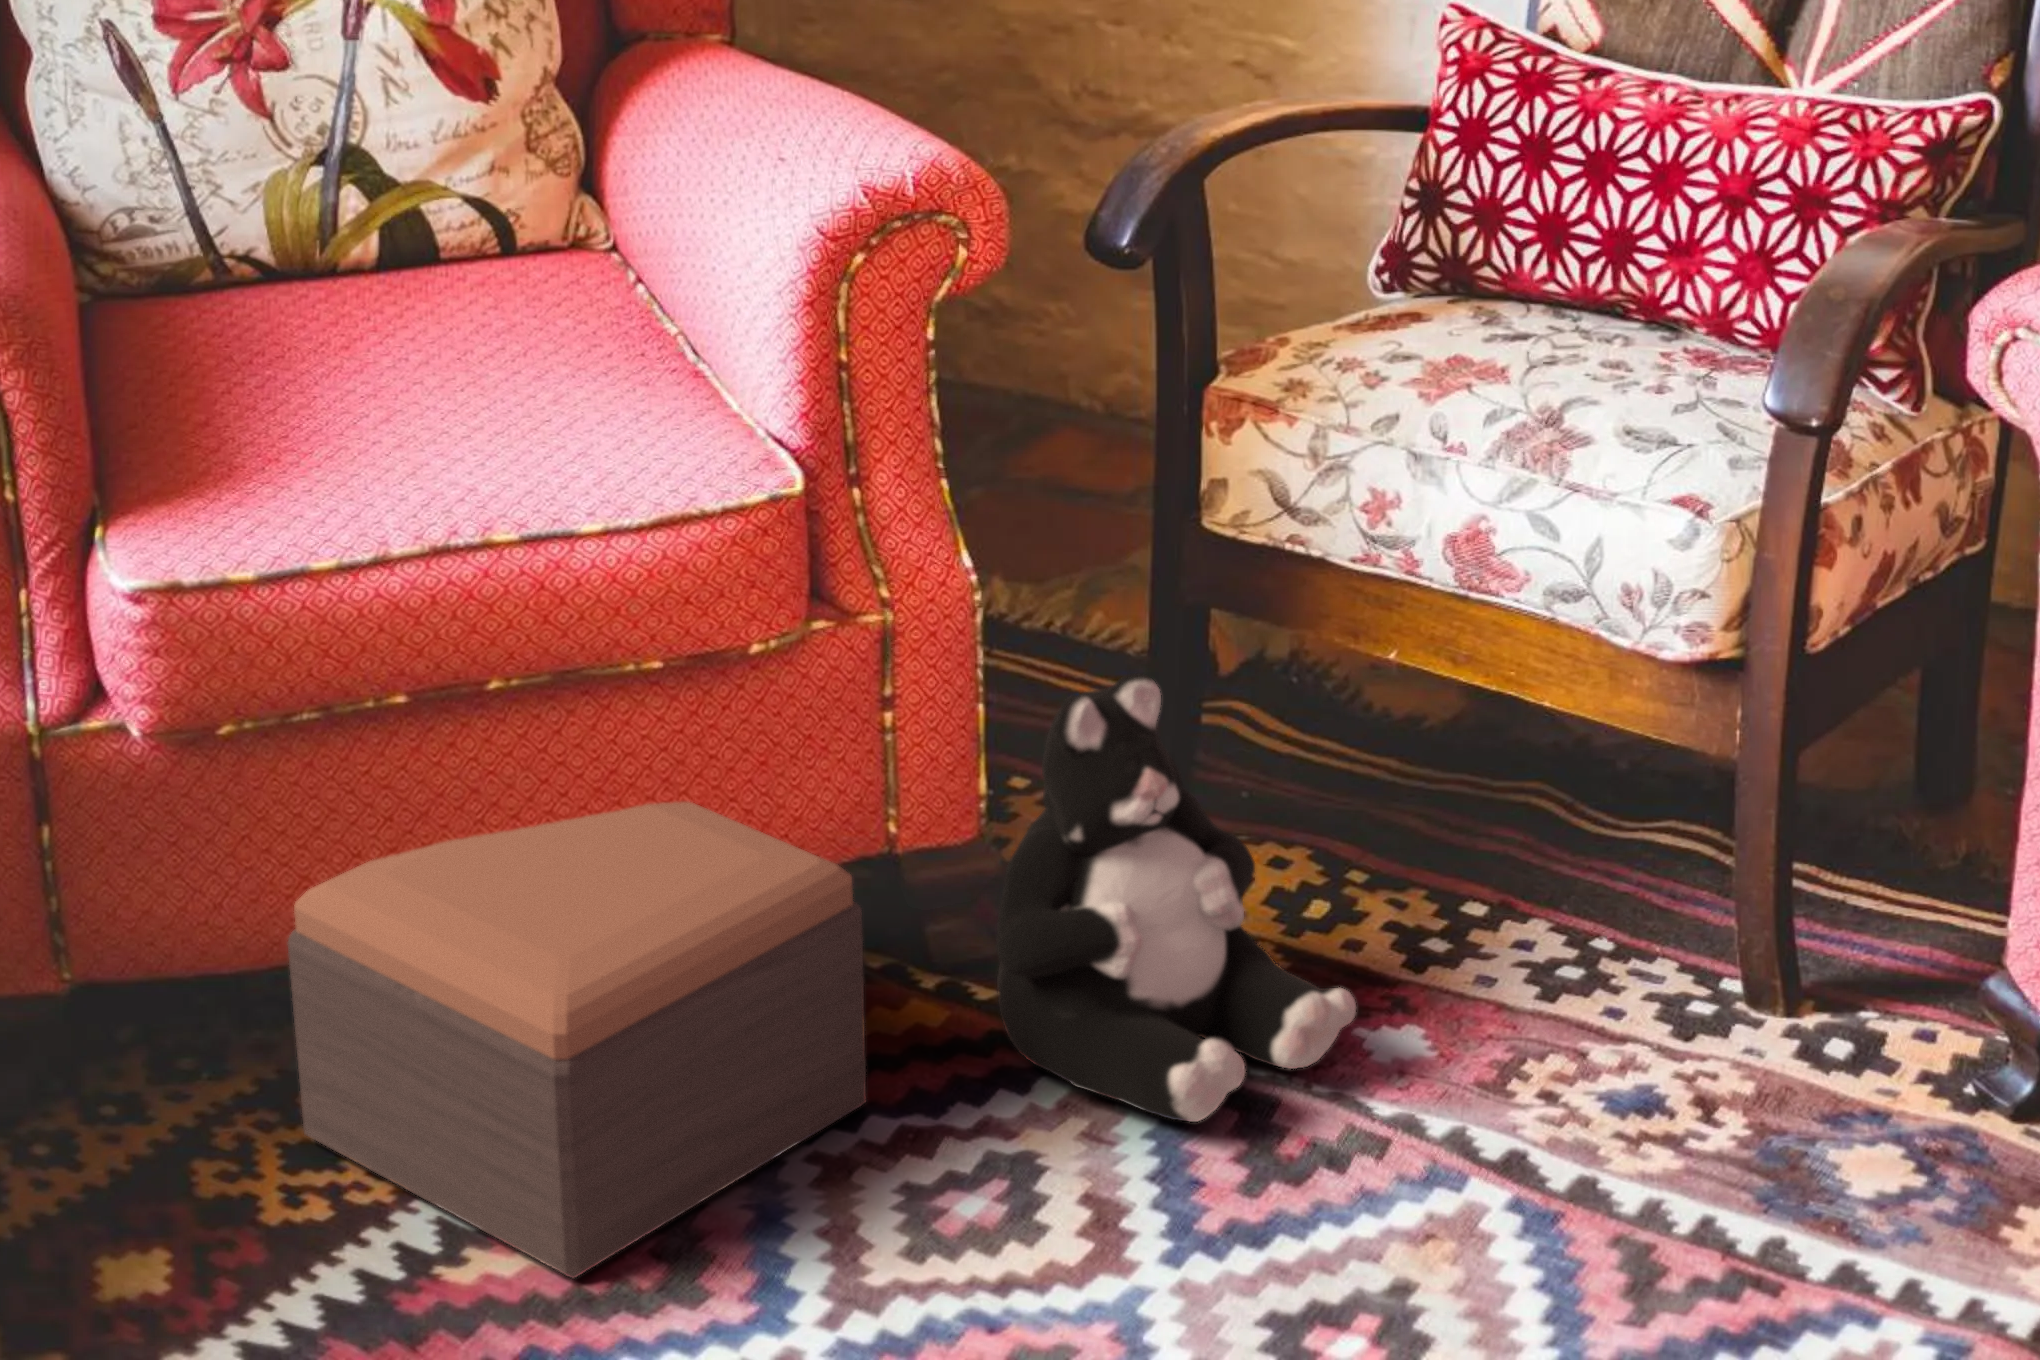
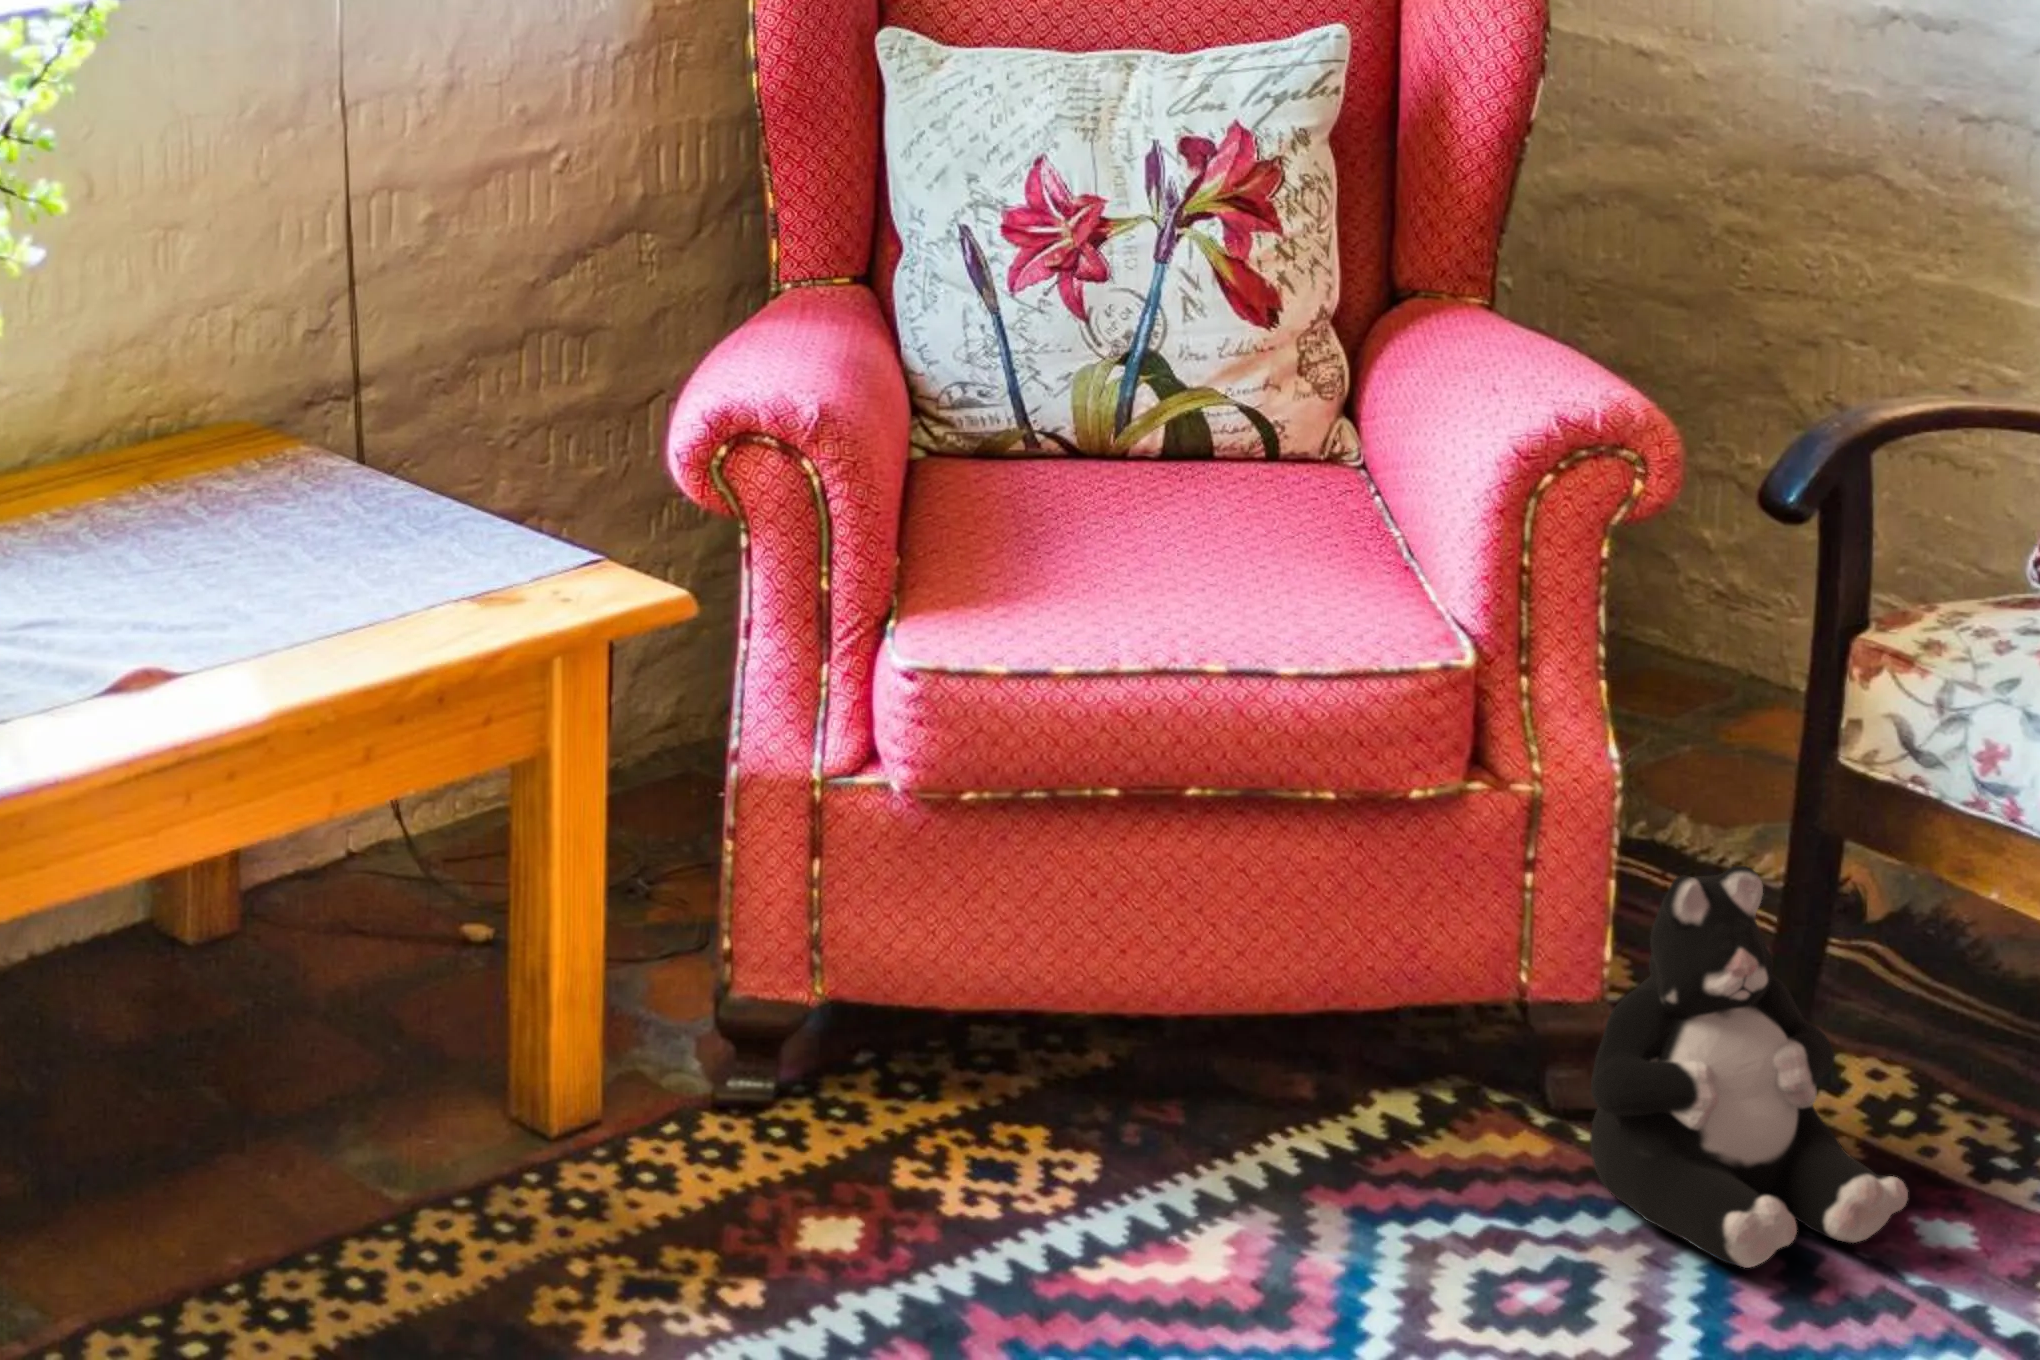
footstool: present [288,802,866,1278] -> none [1008,873,1478,1288]

